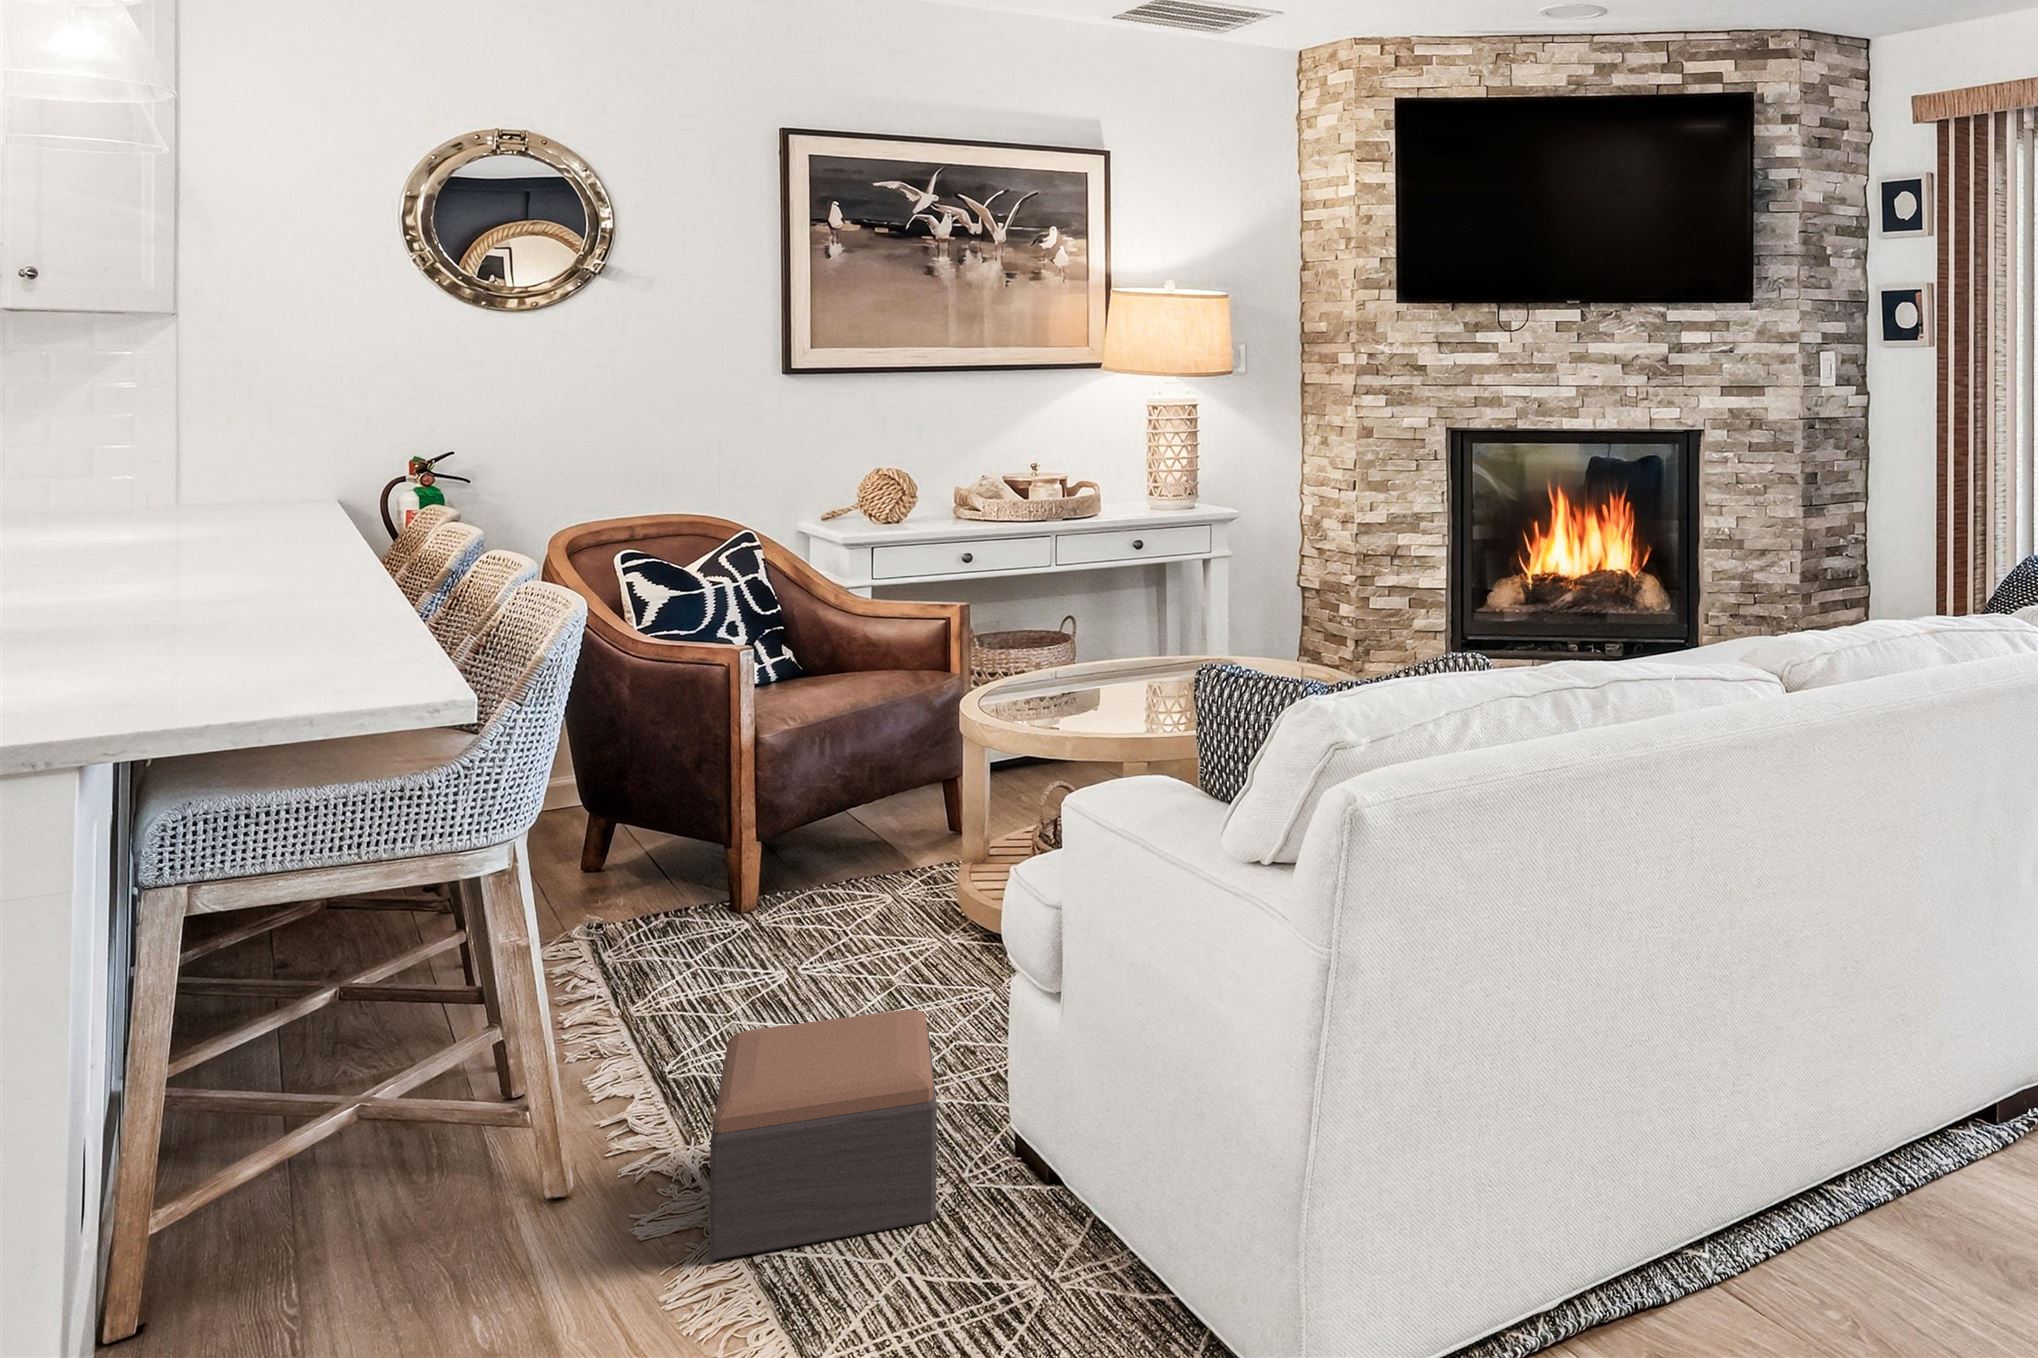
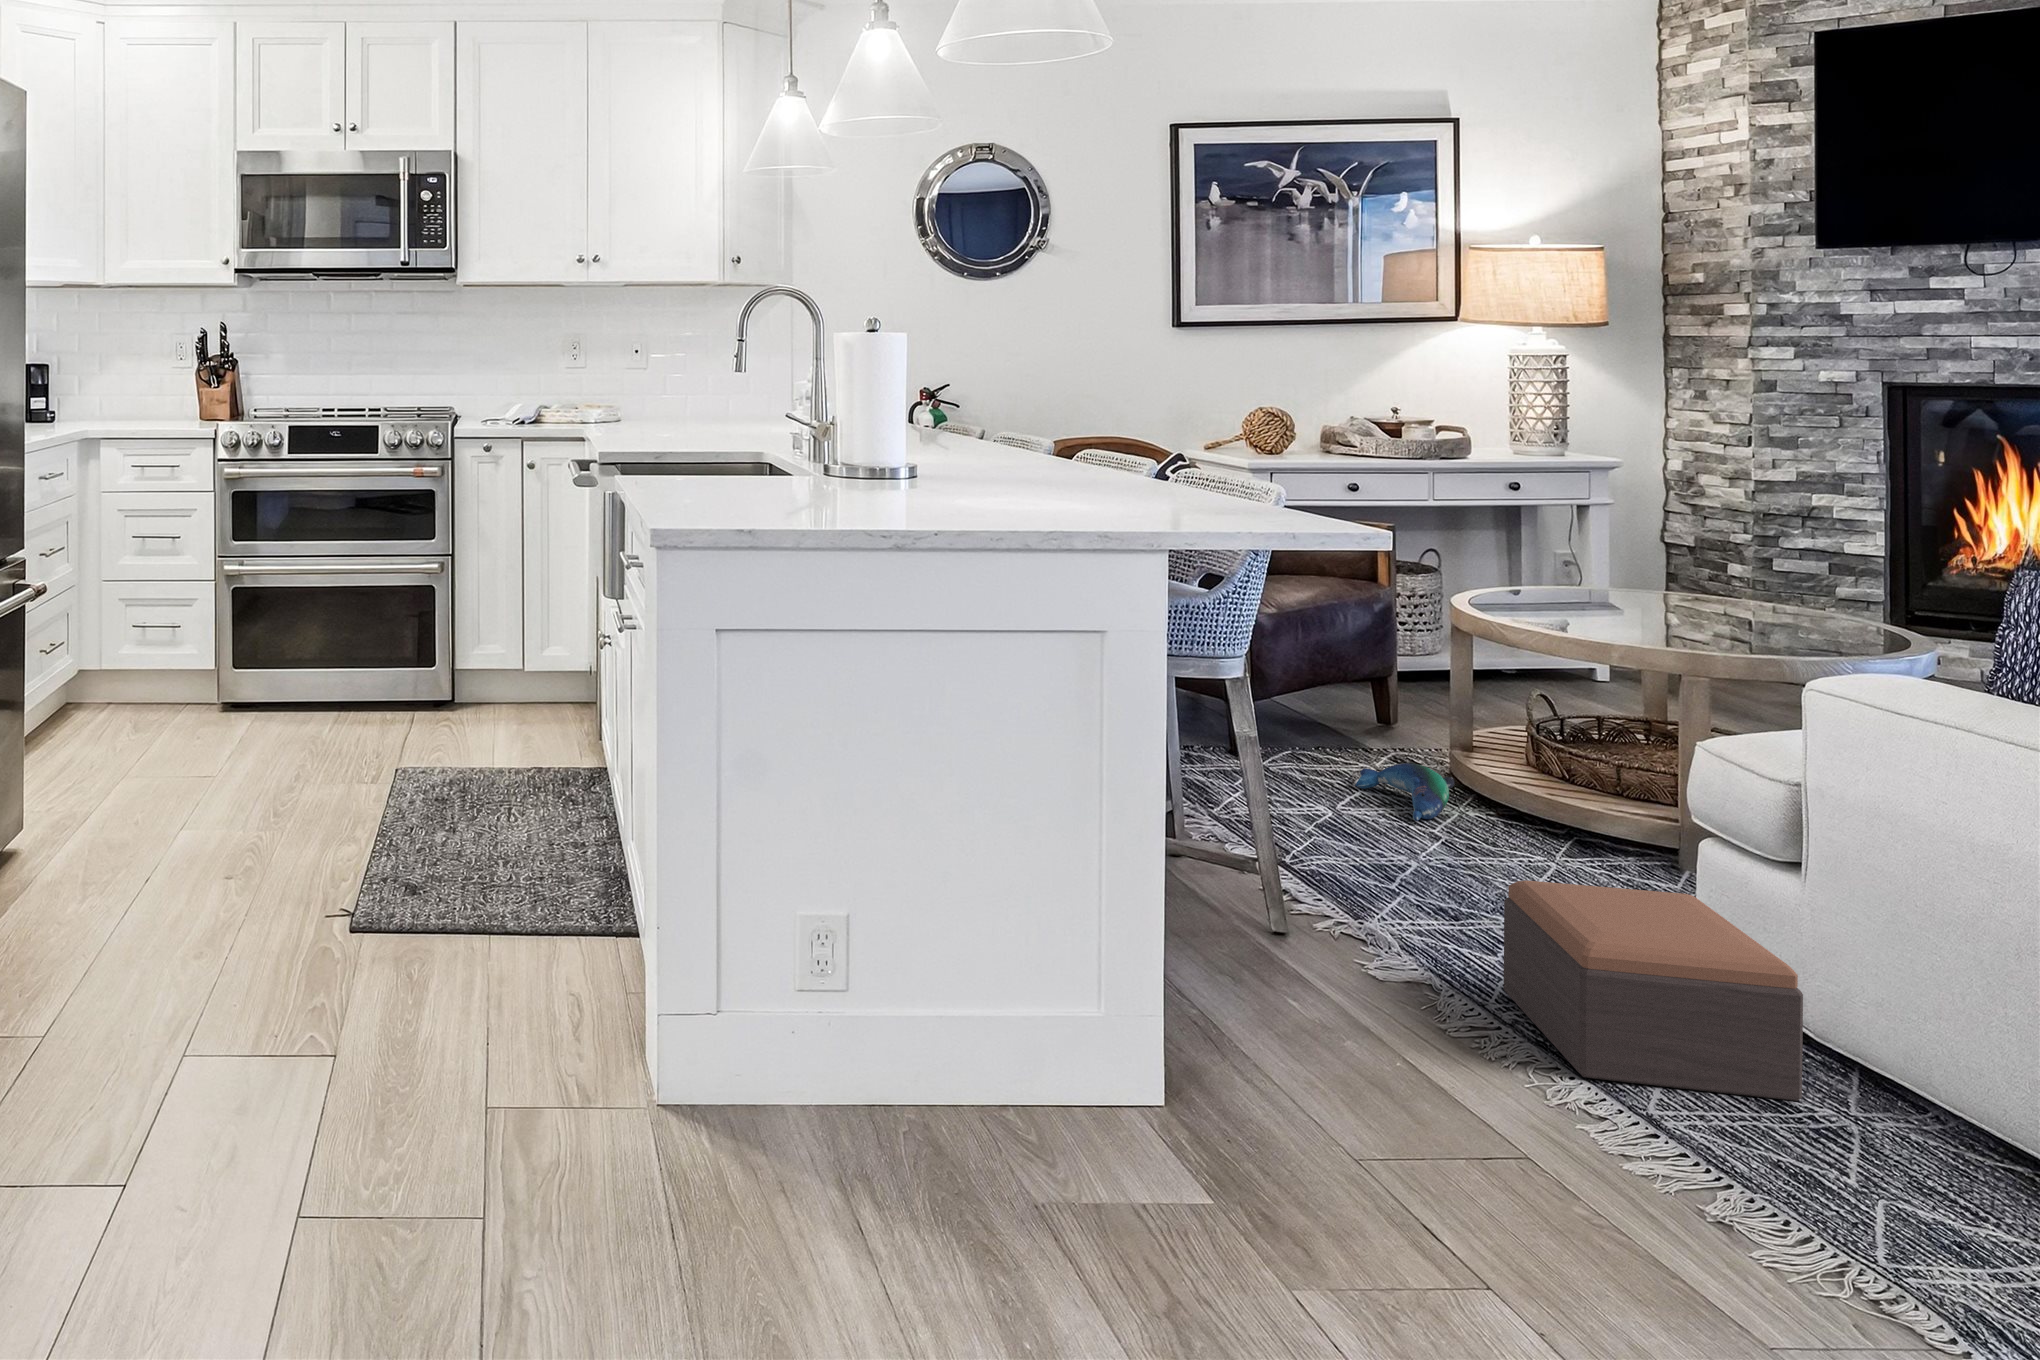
plush toy: none [811,882,902,952] -> present [1355,763,1454,821]

